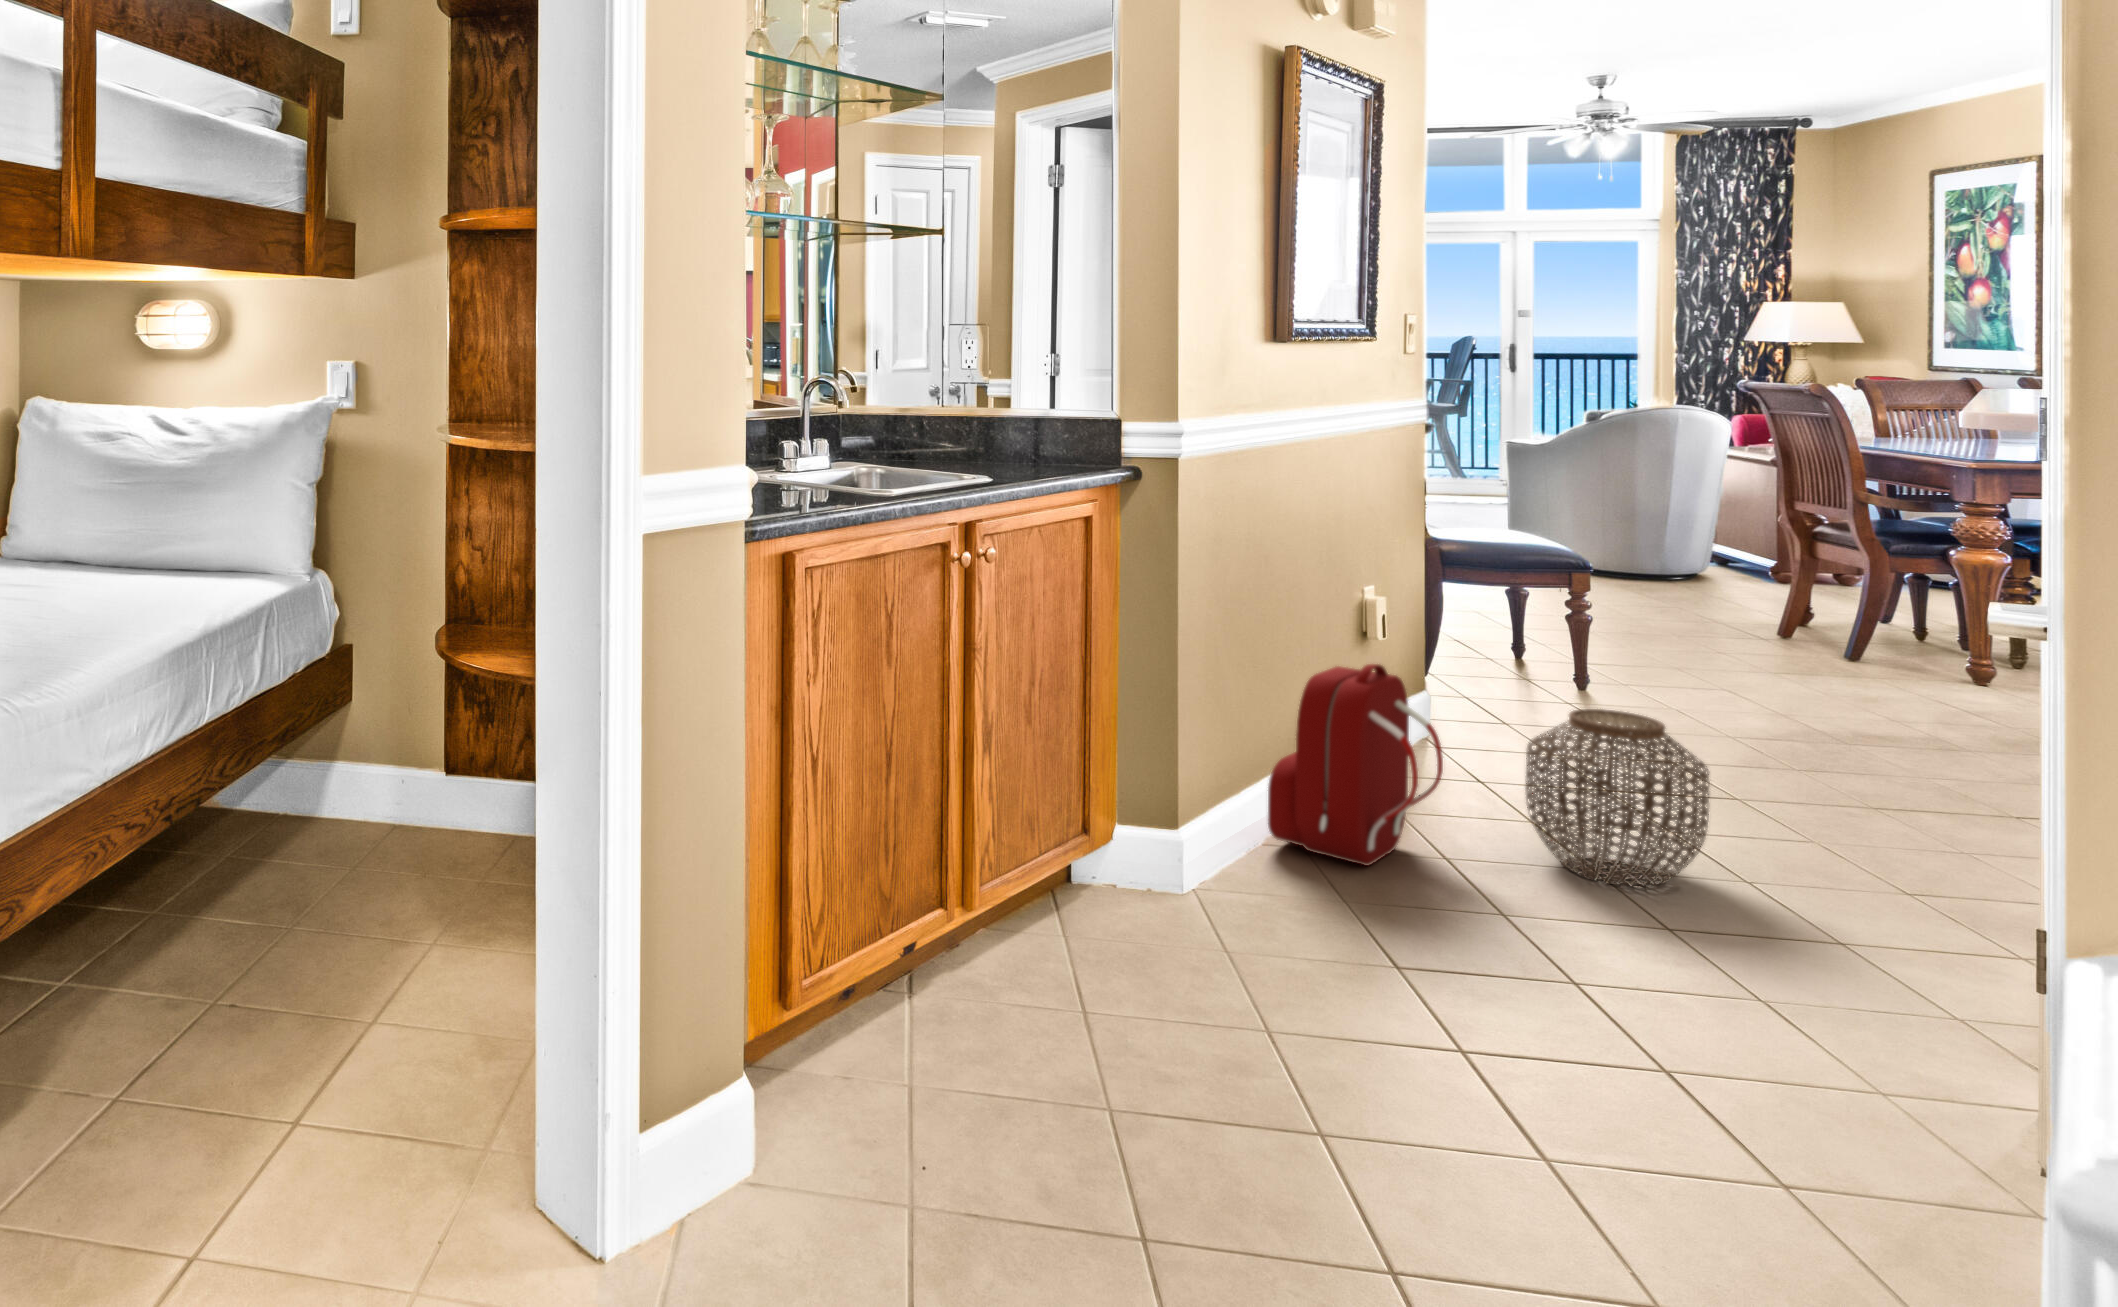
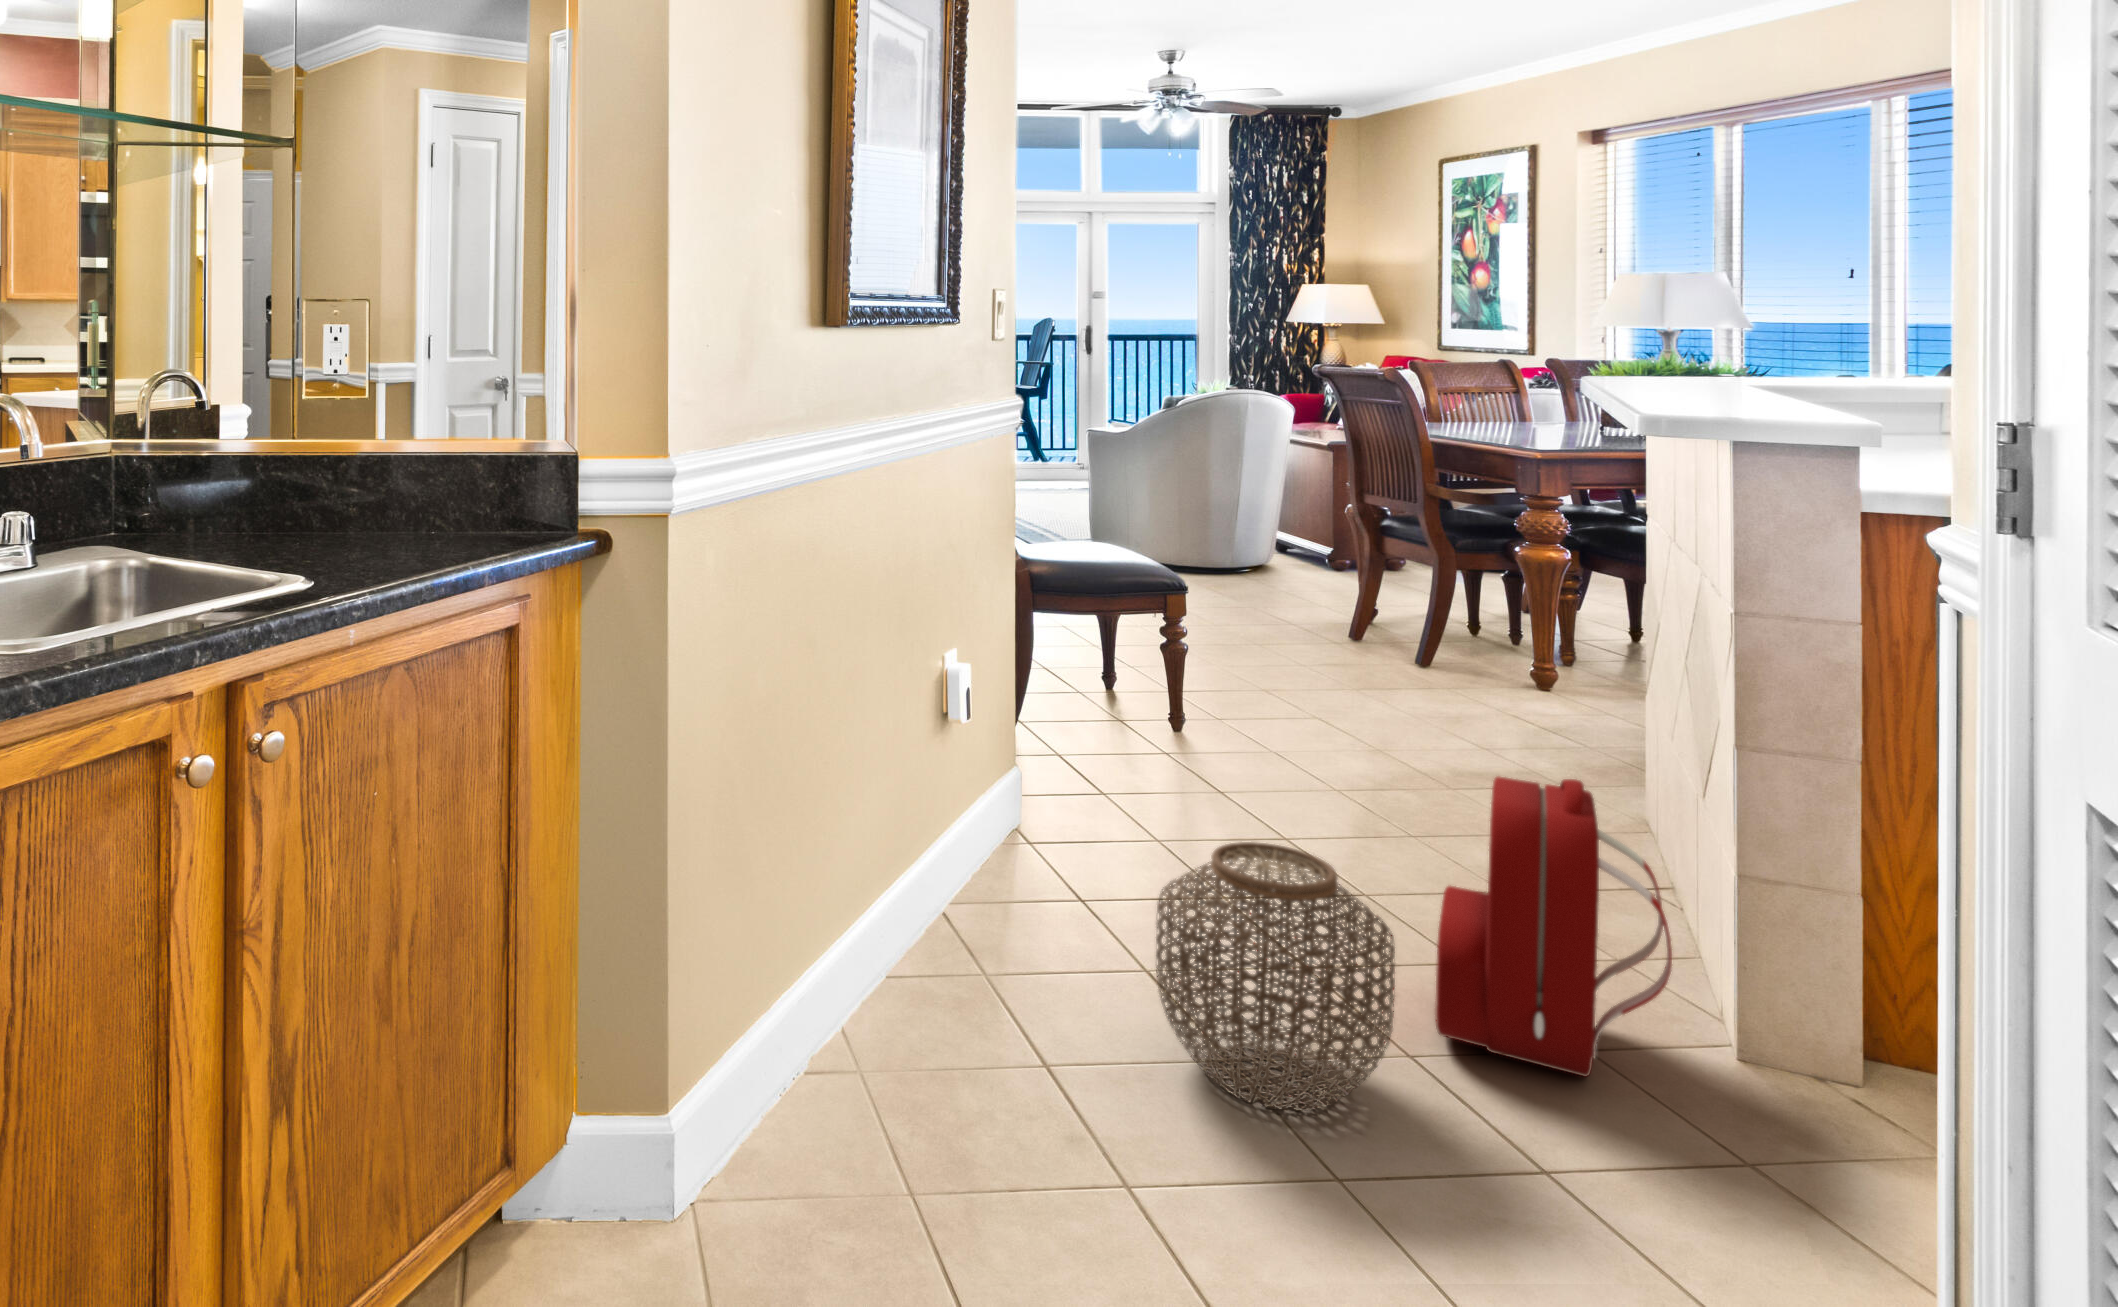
backpack: present [1268,664,1443,866] -> present [1435,777,1672,1077]

